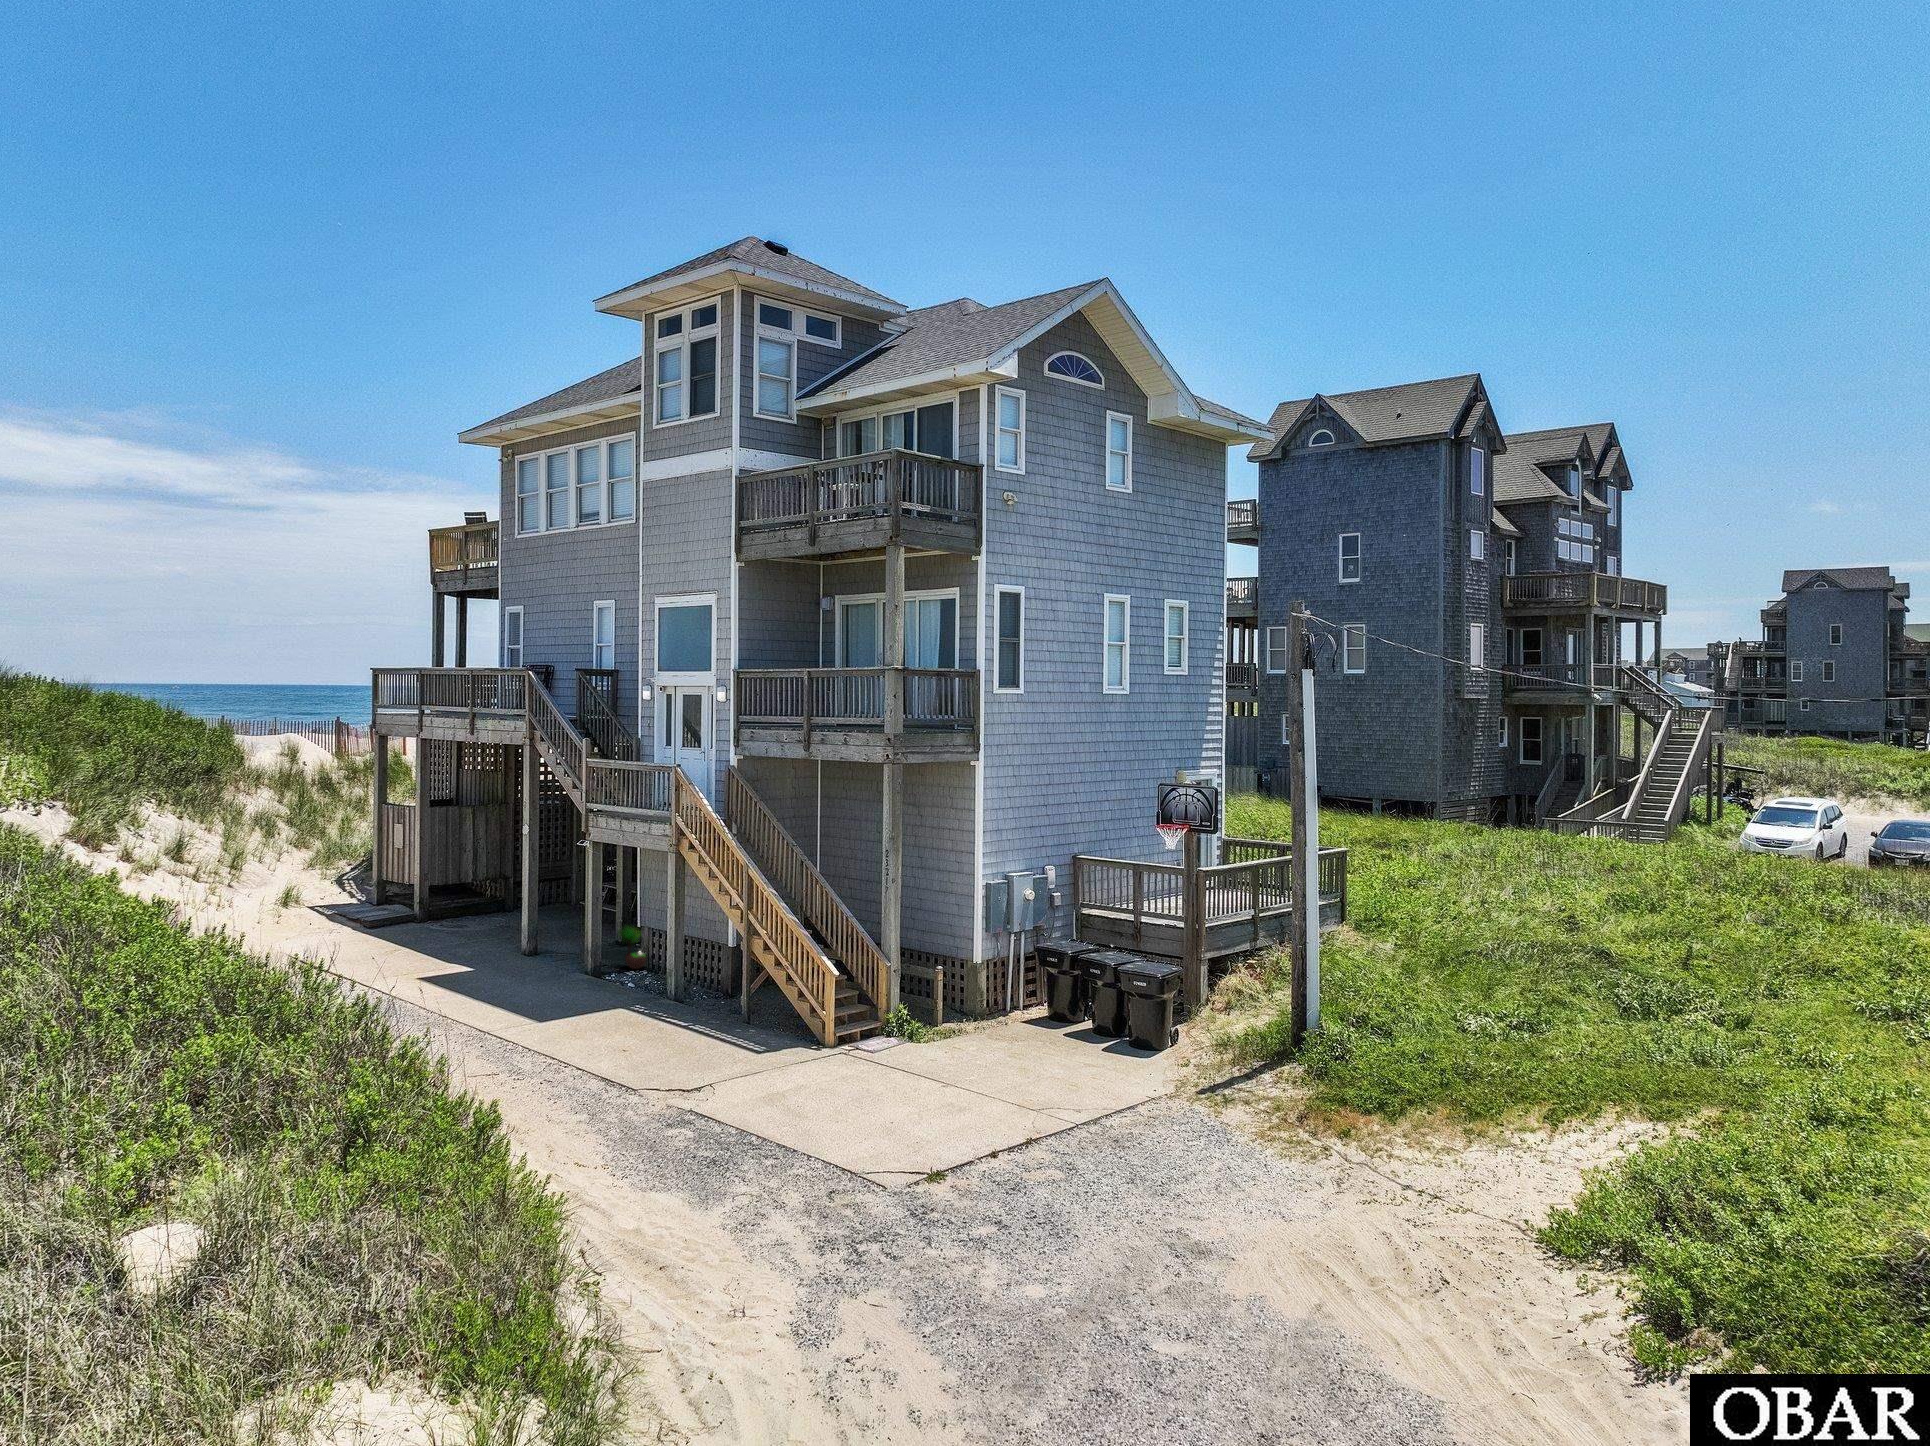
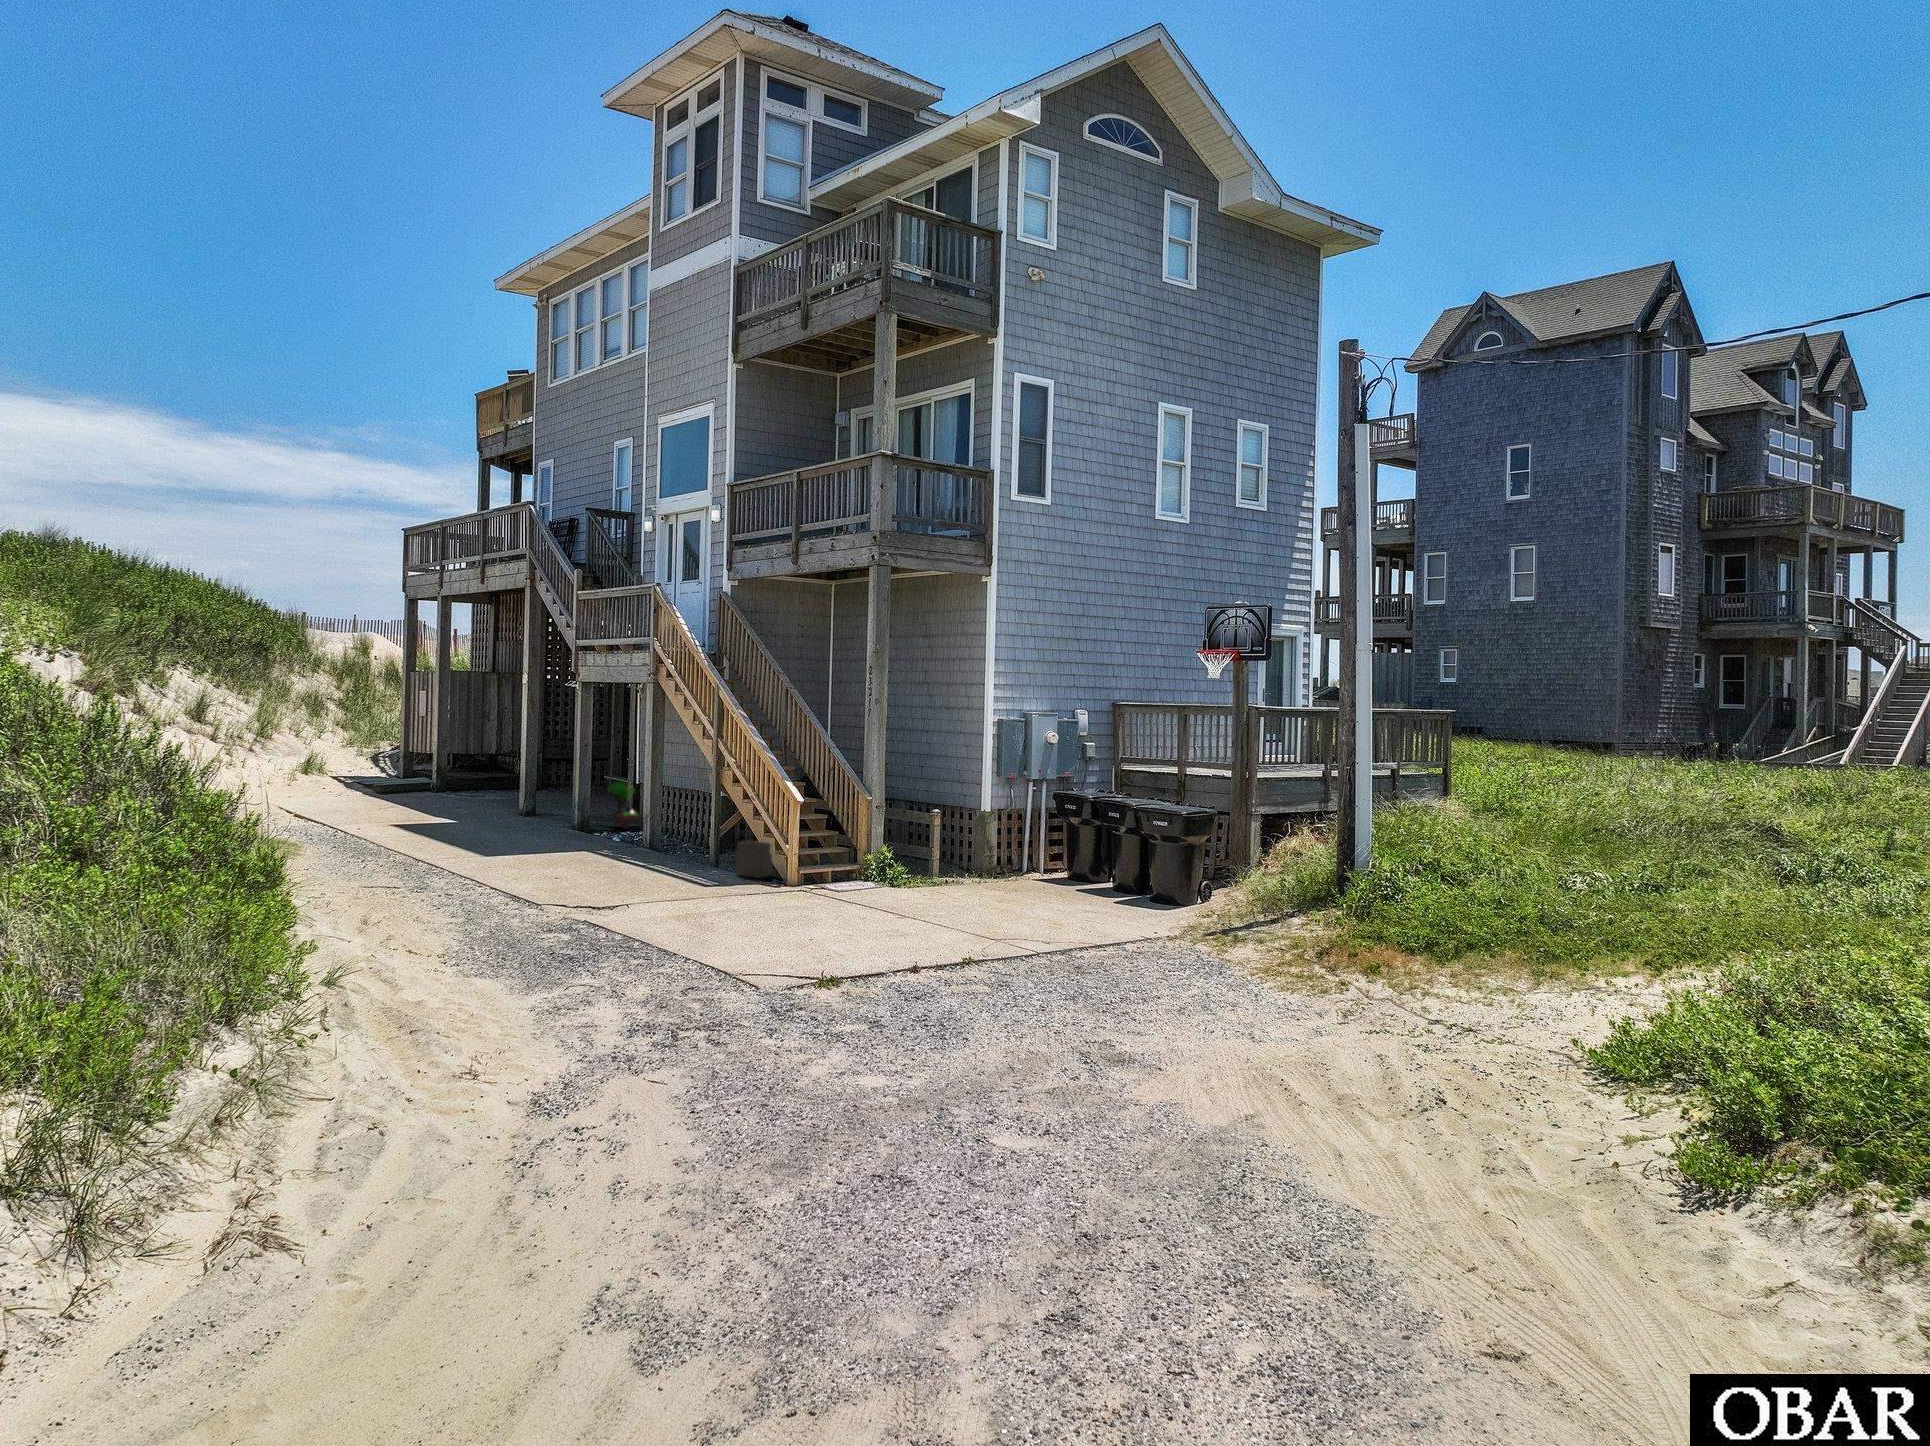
storage bin: none [781,999,811,1040] -> present [736,839,773,878]

